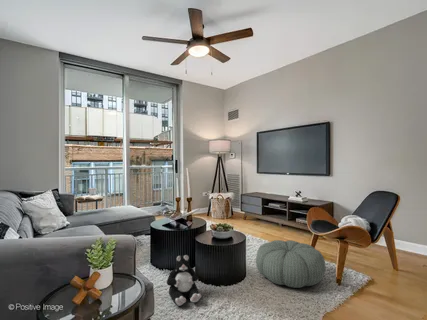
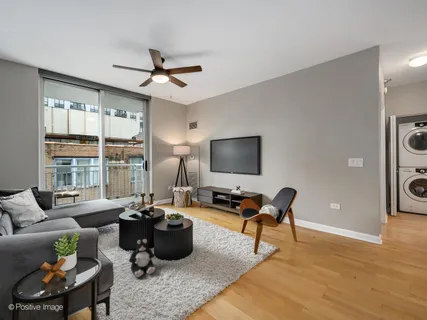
pouf: present [256,240,325,288] -> none [200,224,248,258]

